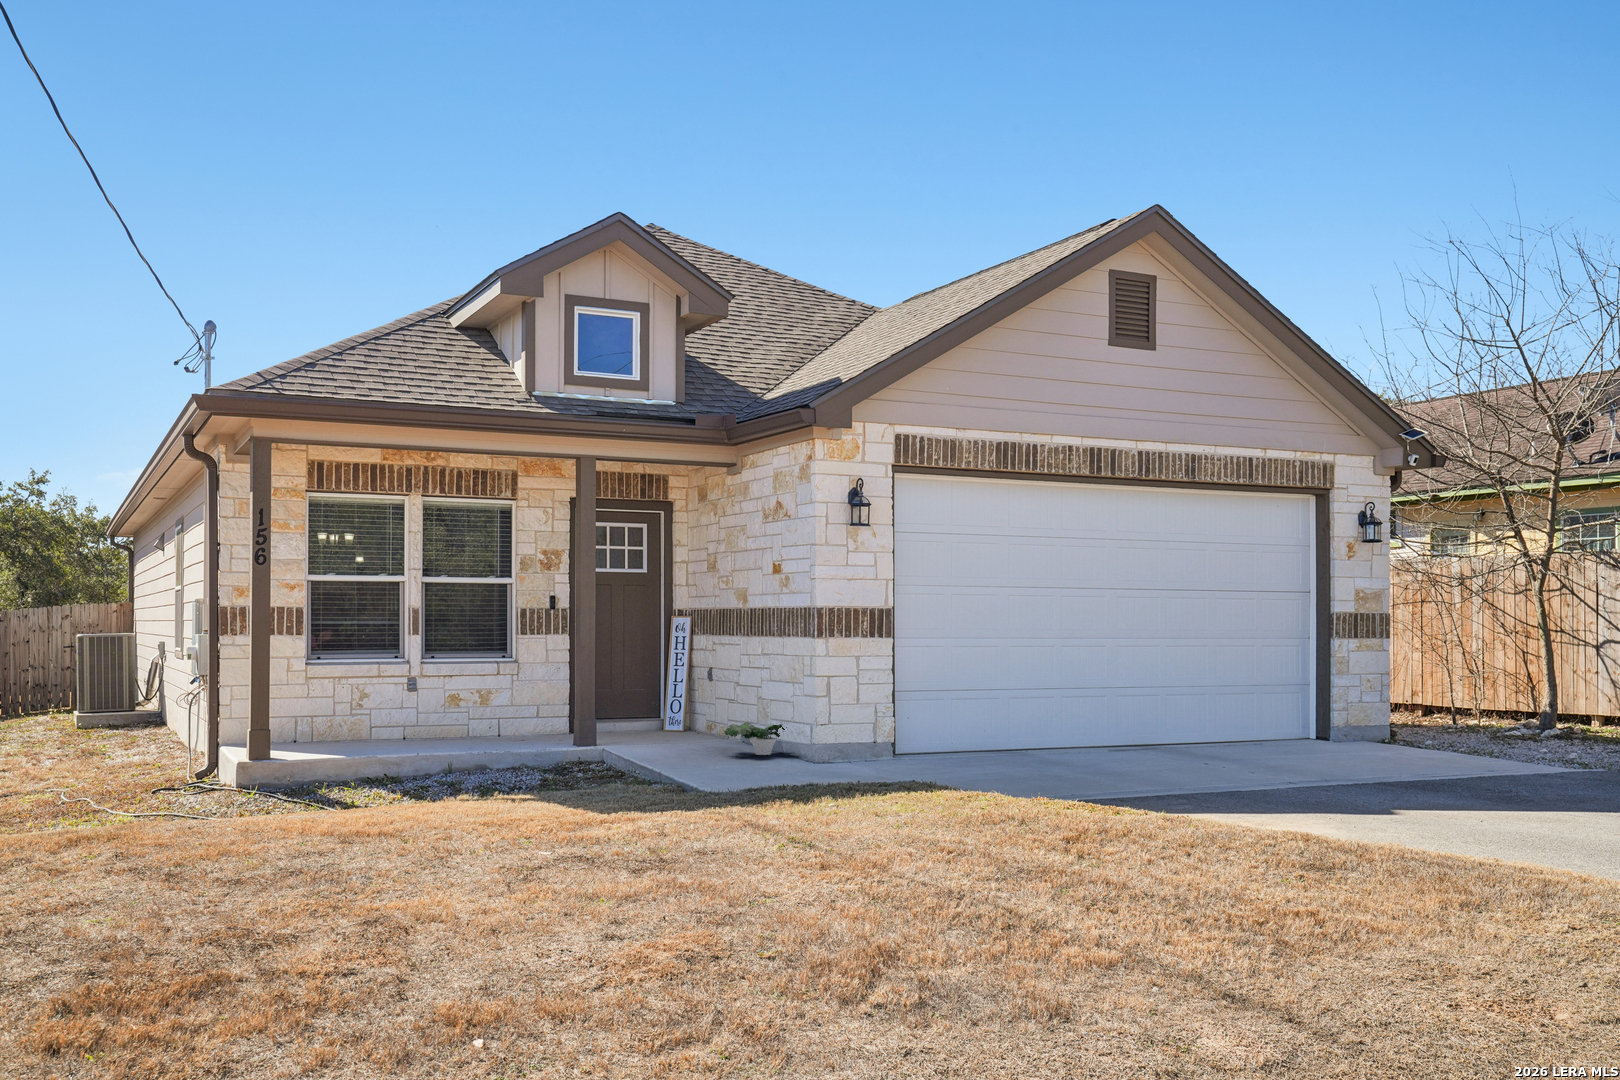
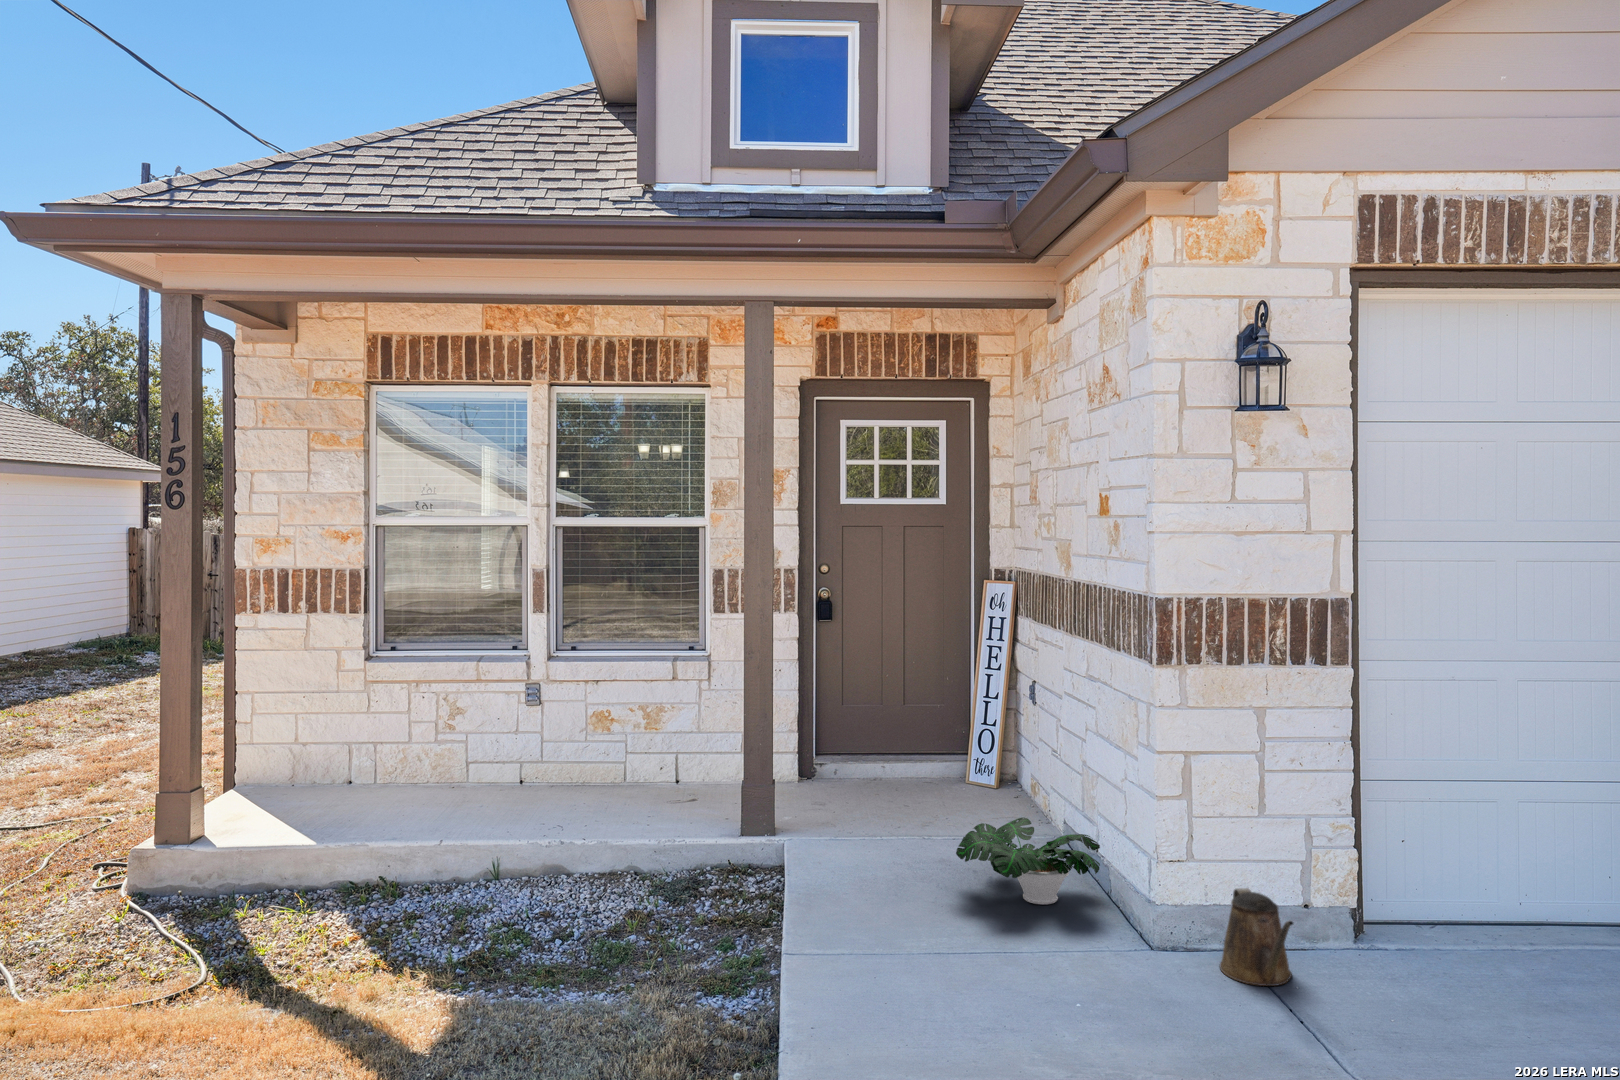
watering can: none [851,724,885,759] -> present [1220,888,1293,986]

